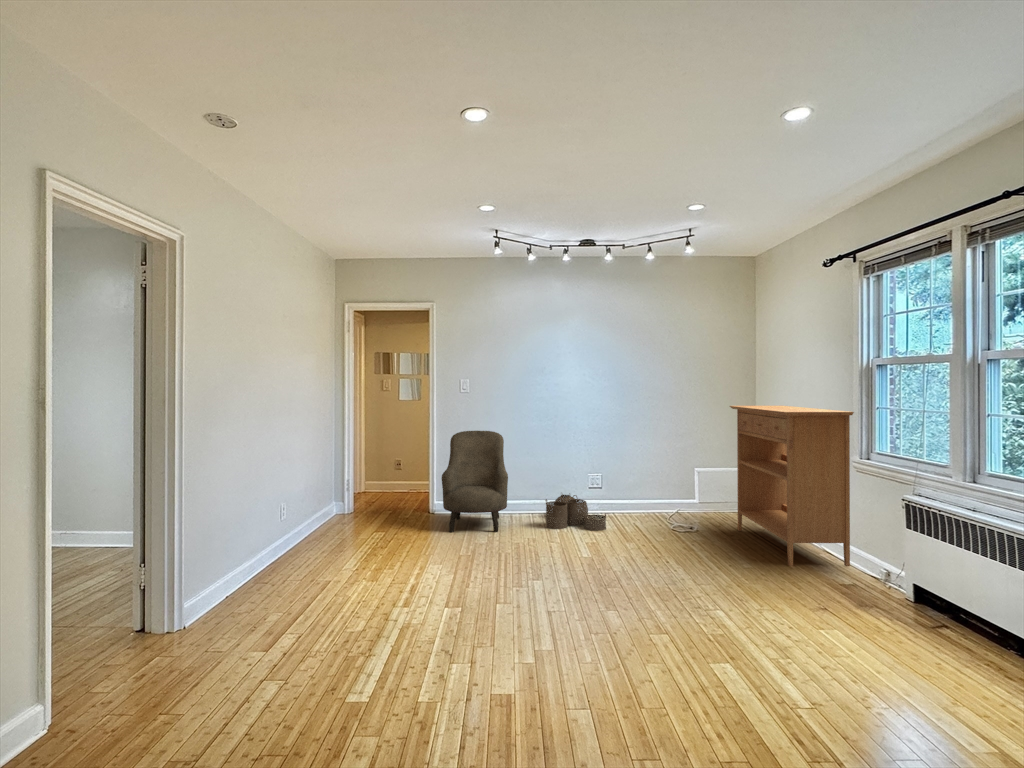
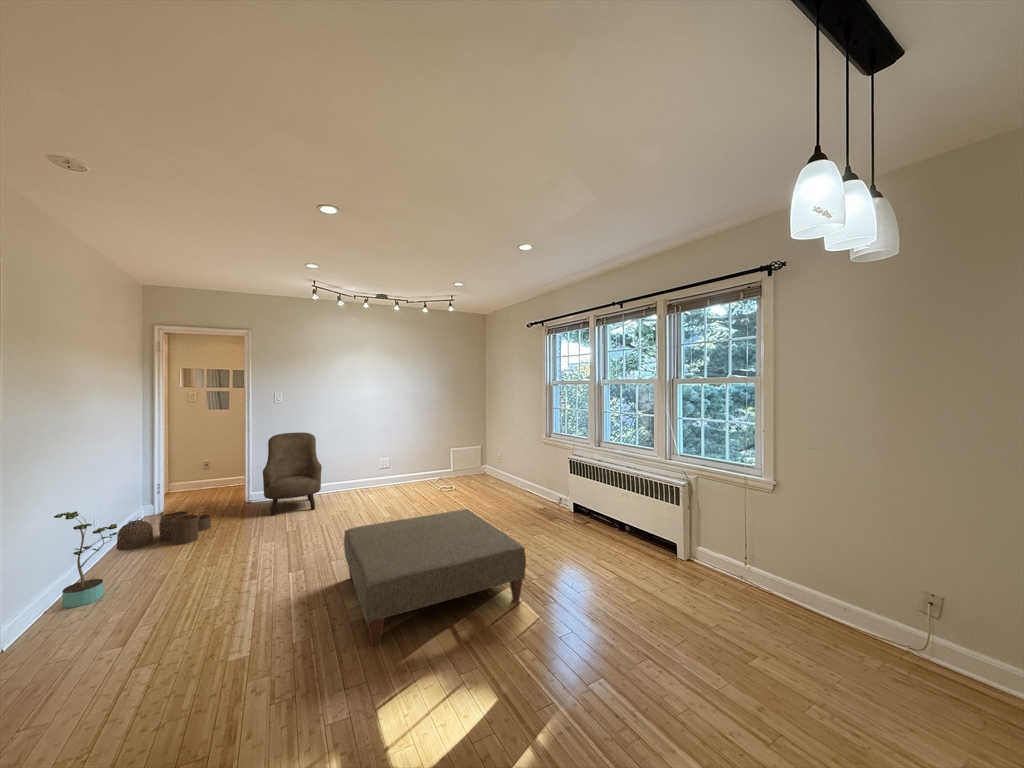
console table: present [730,406,854,566] -> none [475,407,544,503]
woven basket: present [545,494,606,531] -> present [116,509,211,550]
potted plant: none [235,496,291,597] -> present [54,512,118,608]
ottoman: none [499,561,778,742] -> present [344,509,526,646]

